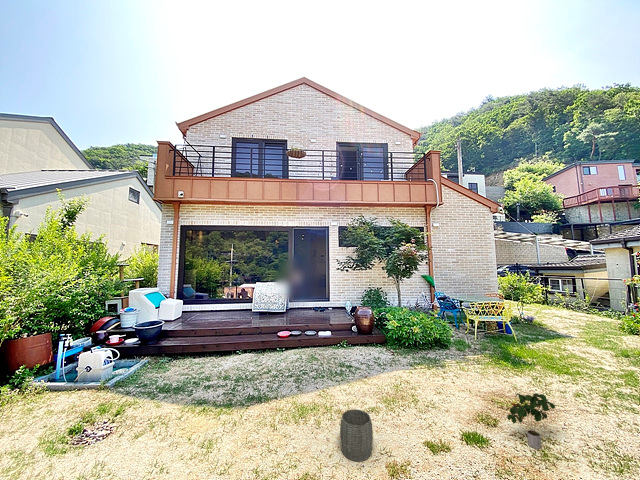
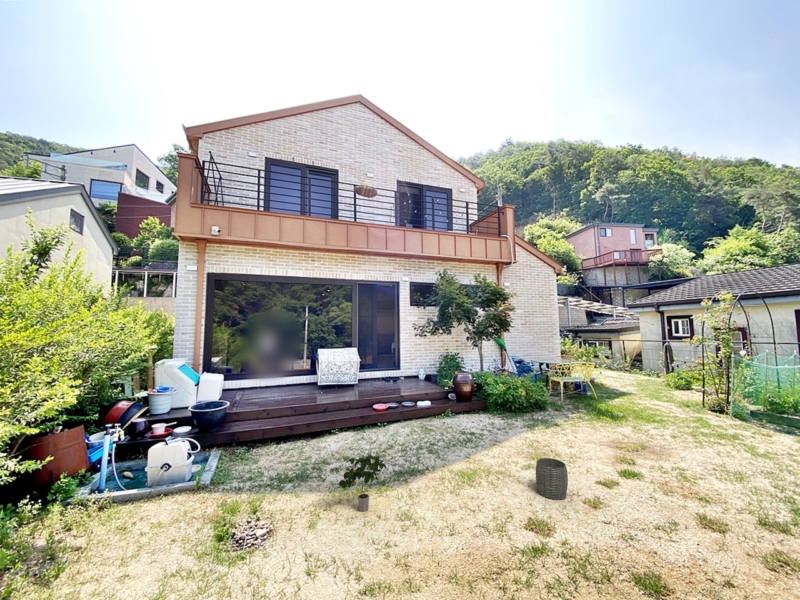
potted plant: present [507,393,555,449] -> present [339,455,386,511]

